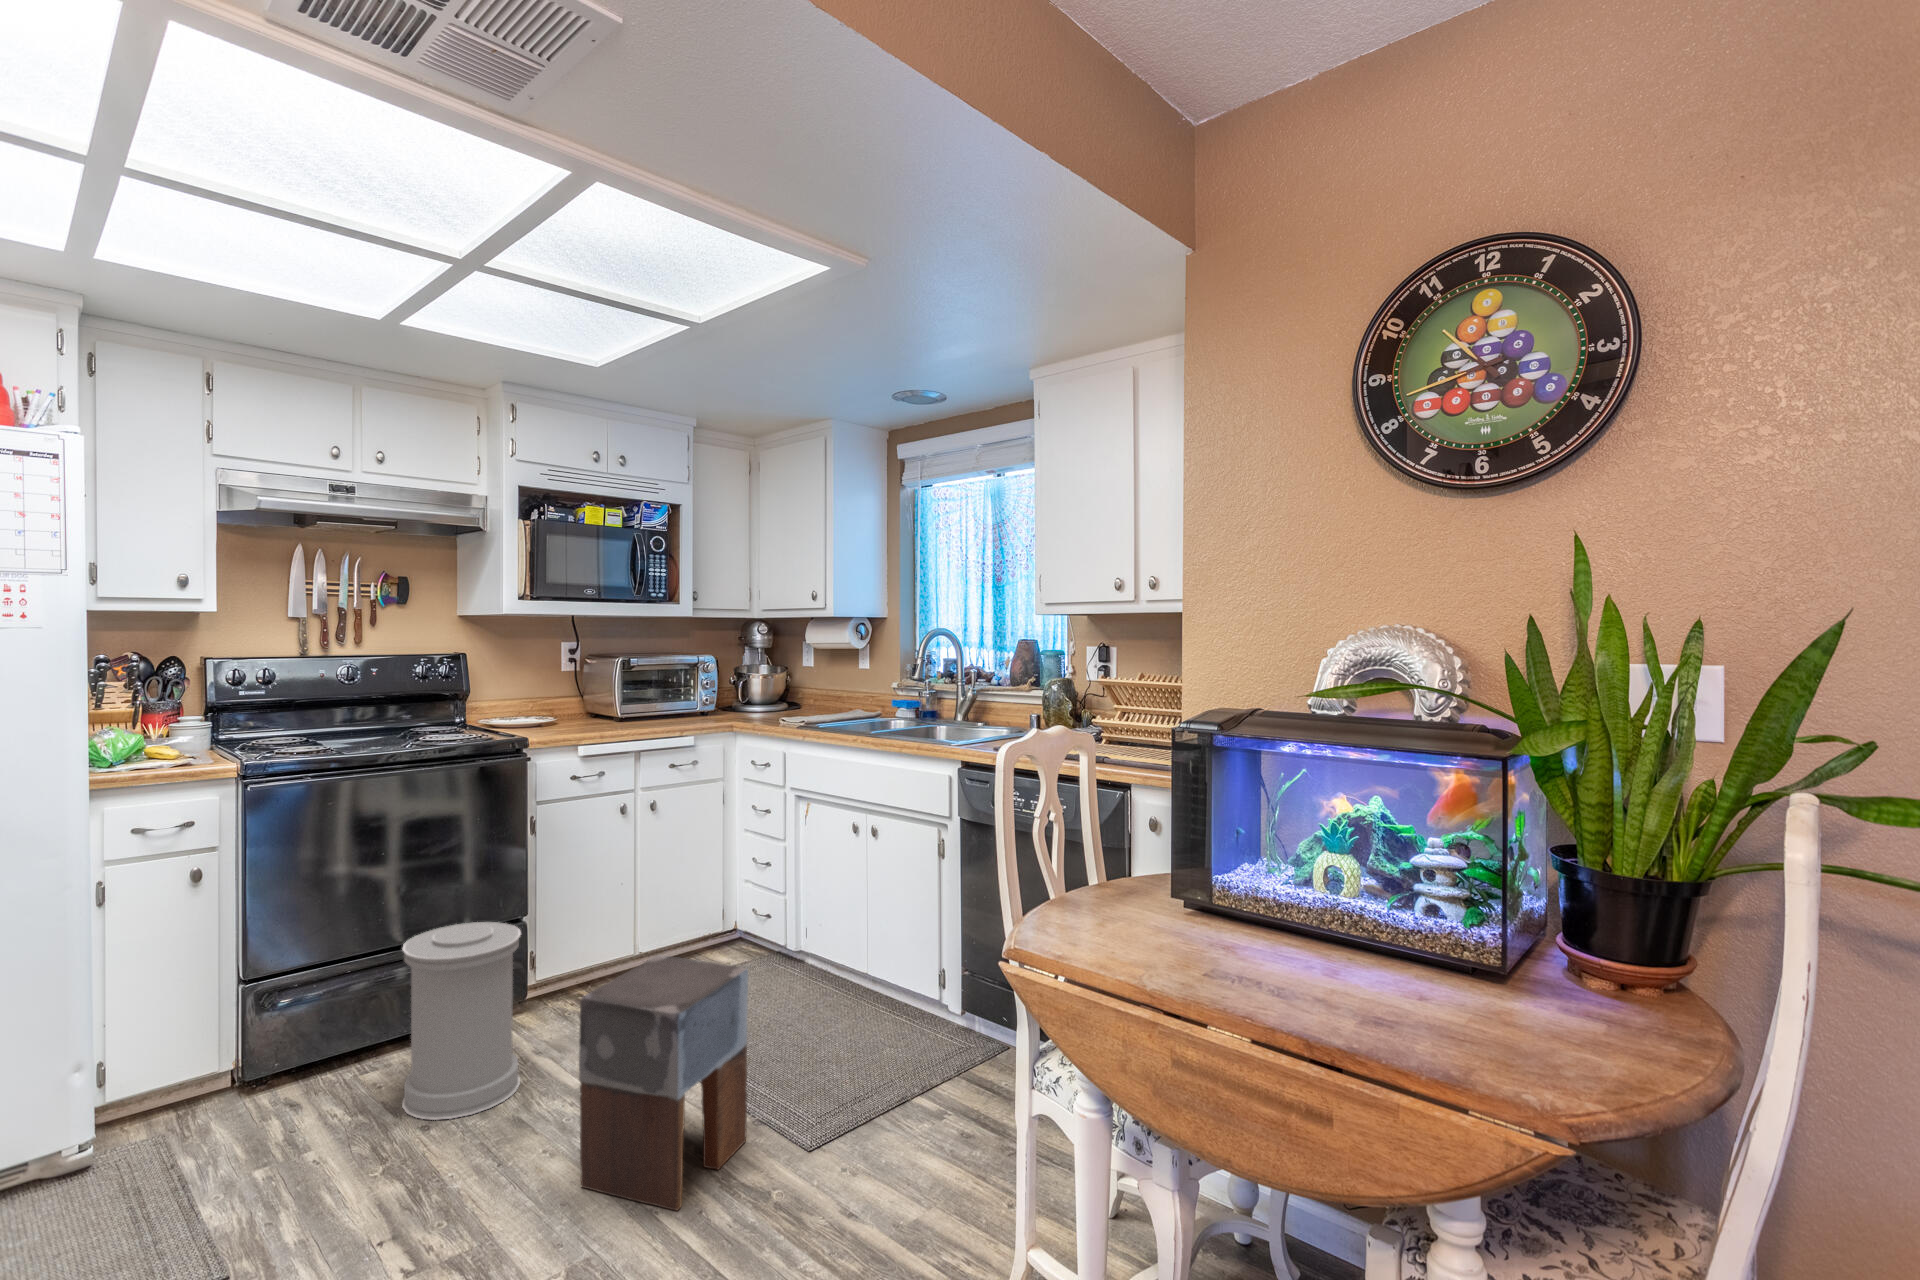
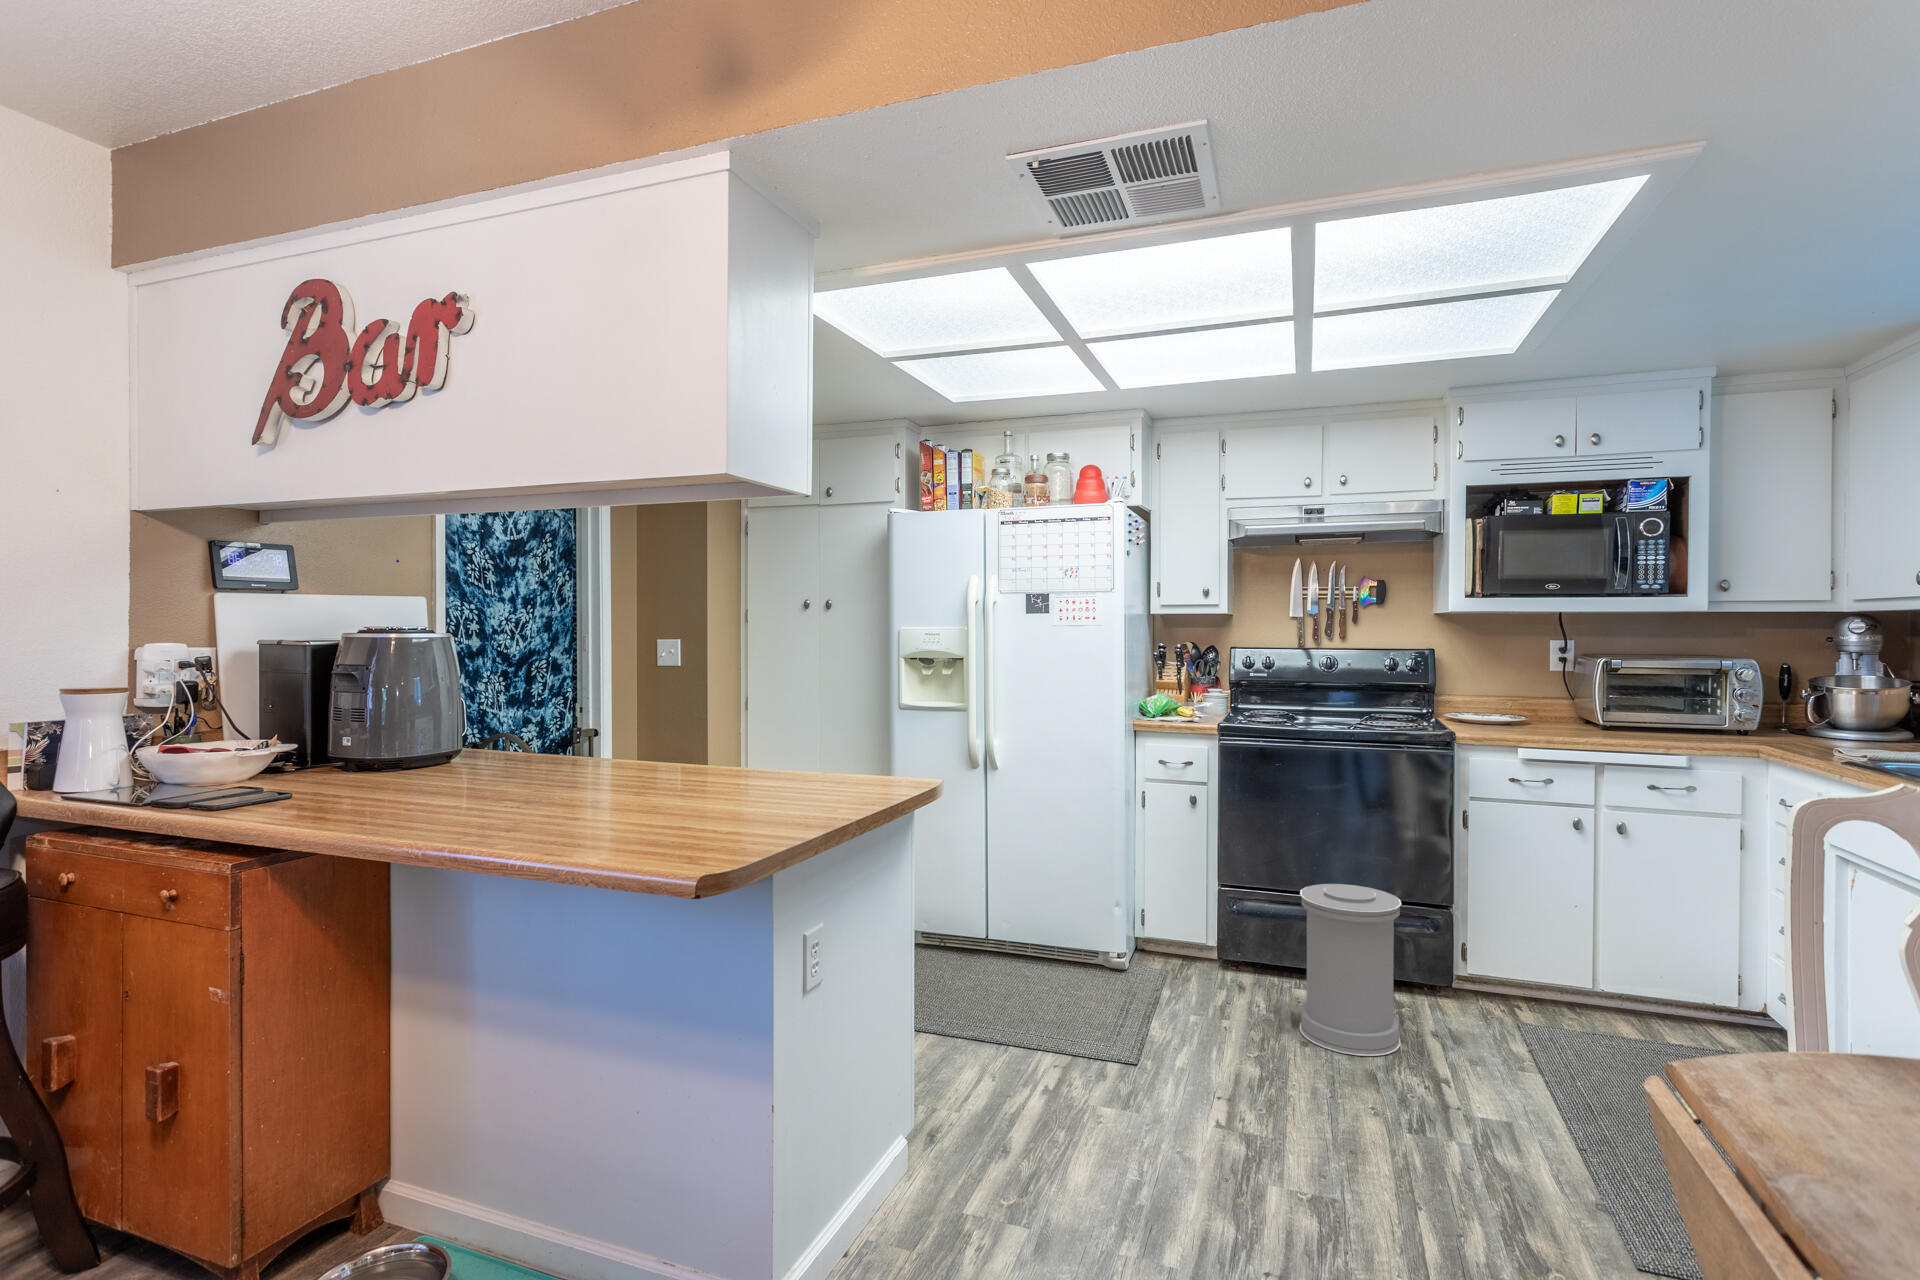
stool: present [579,955,748,1211] -> none [1375,961,1573,1217]

